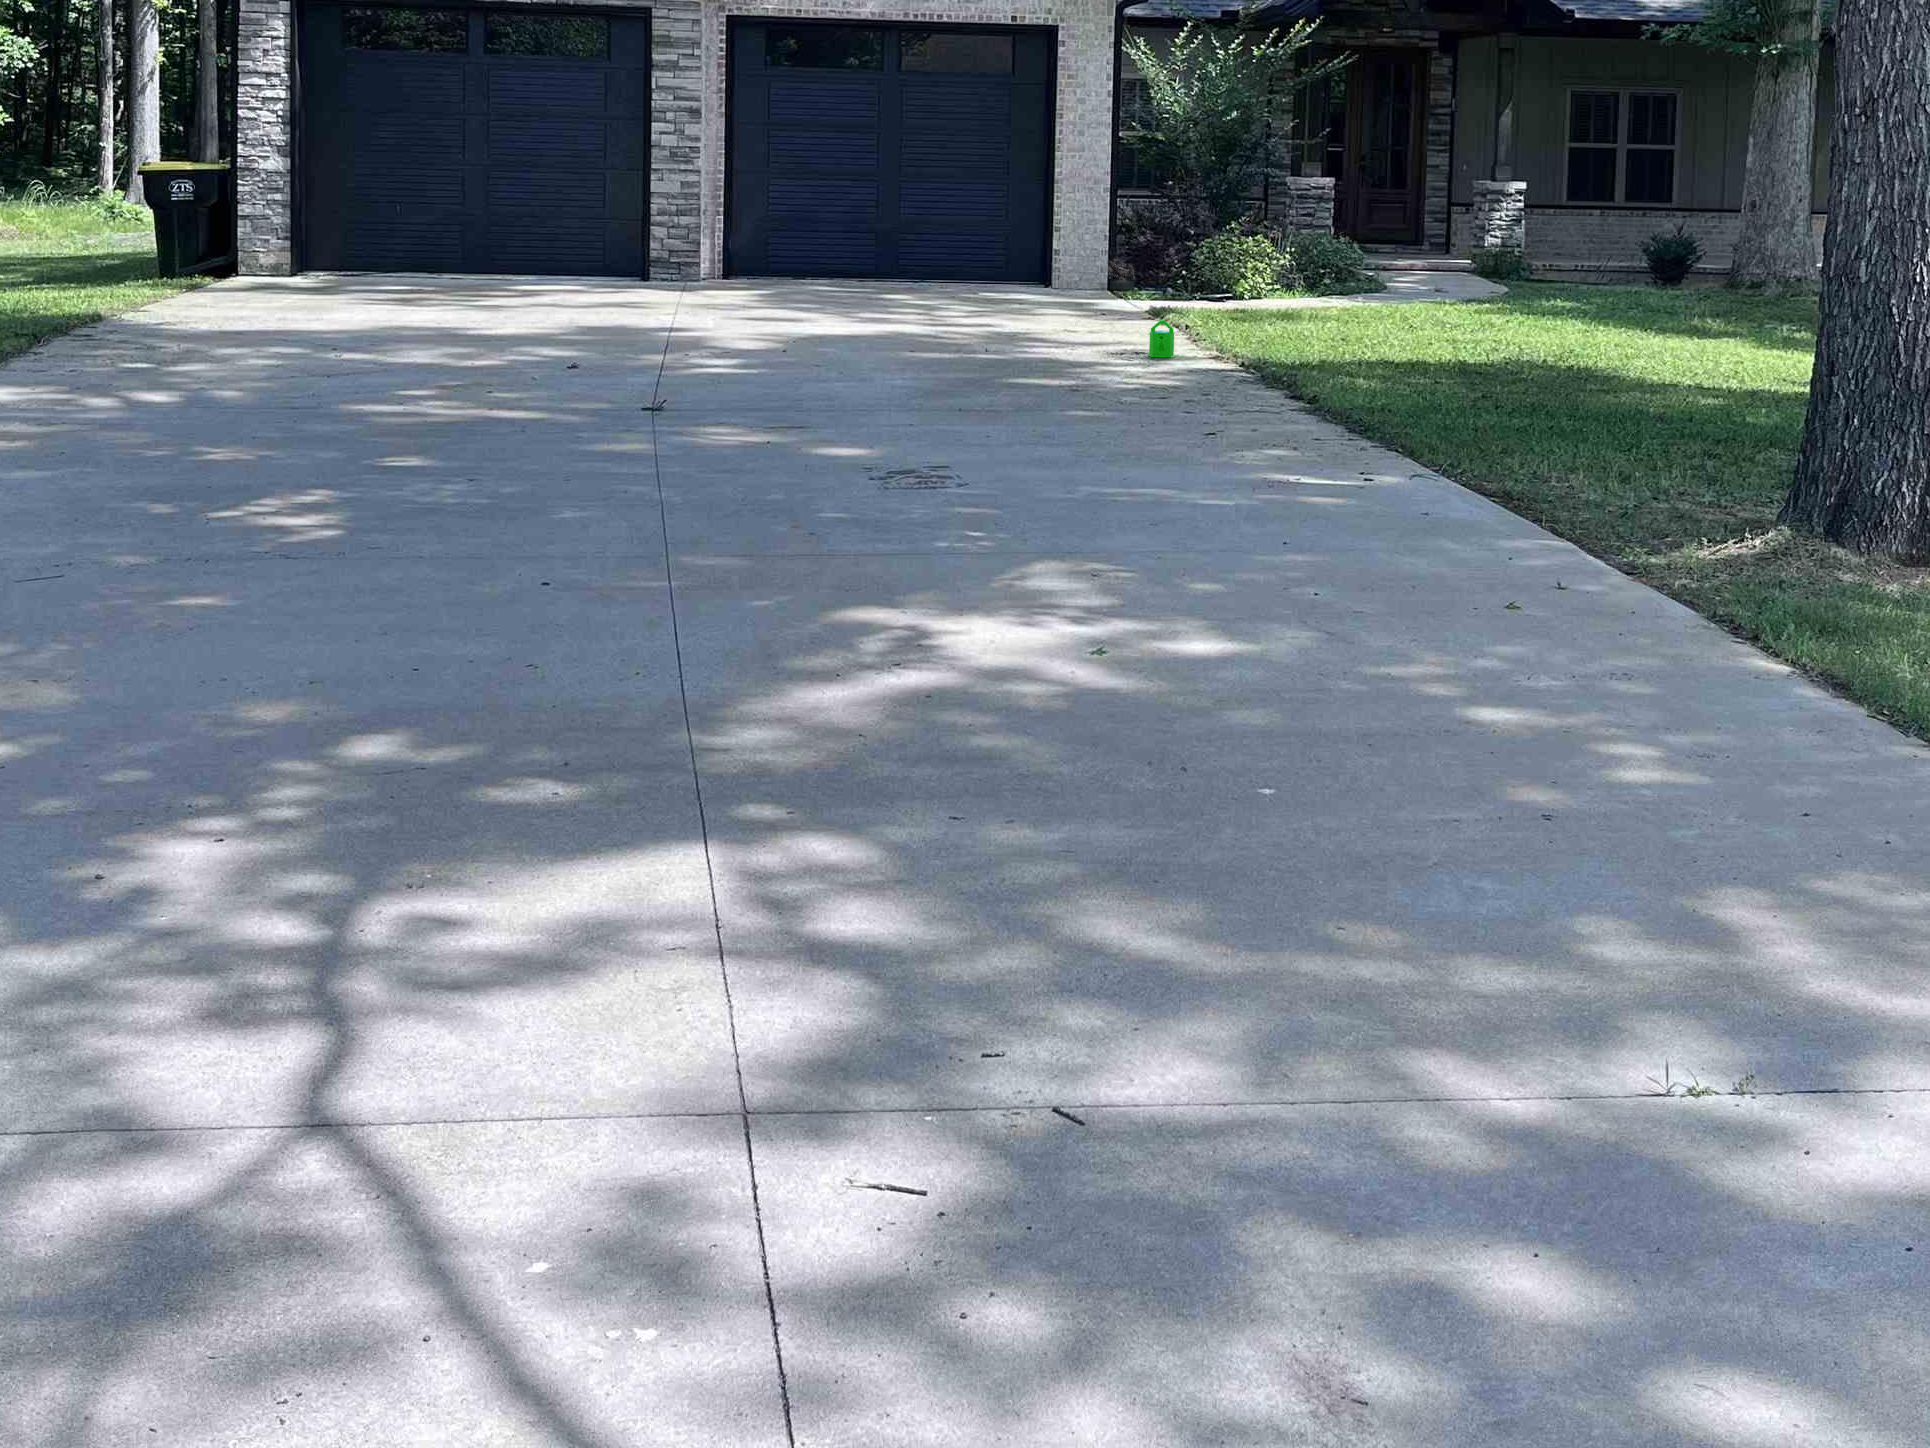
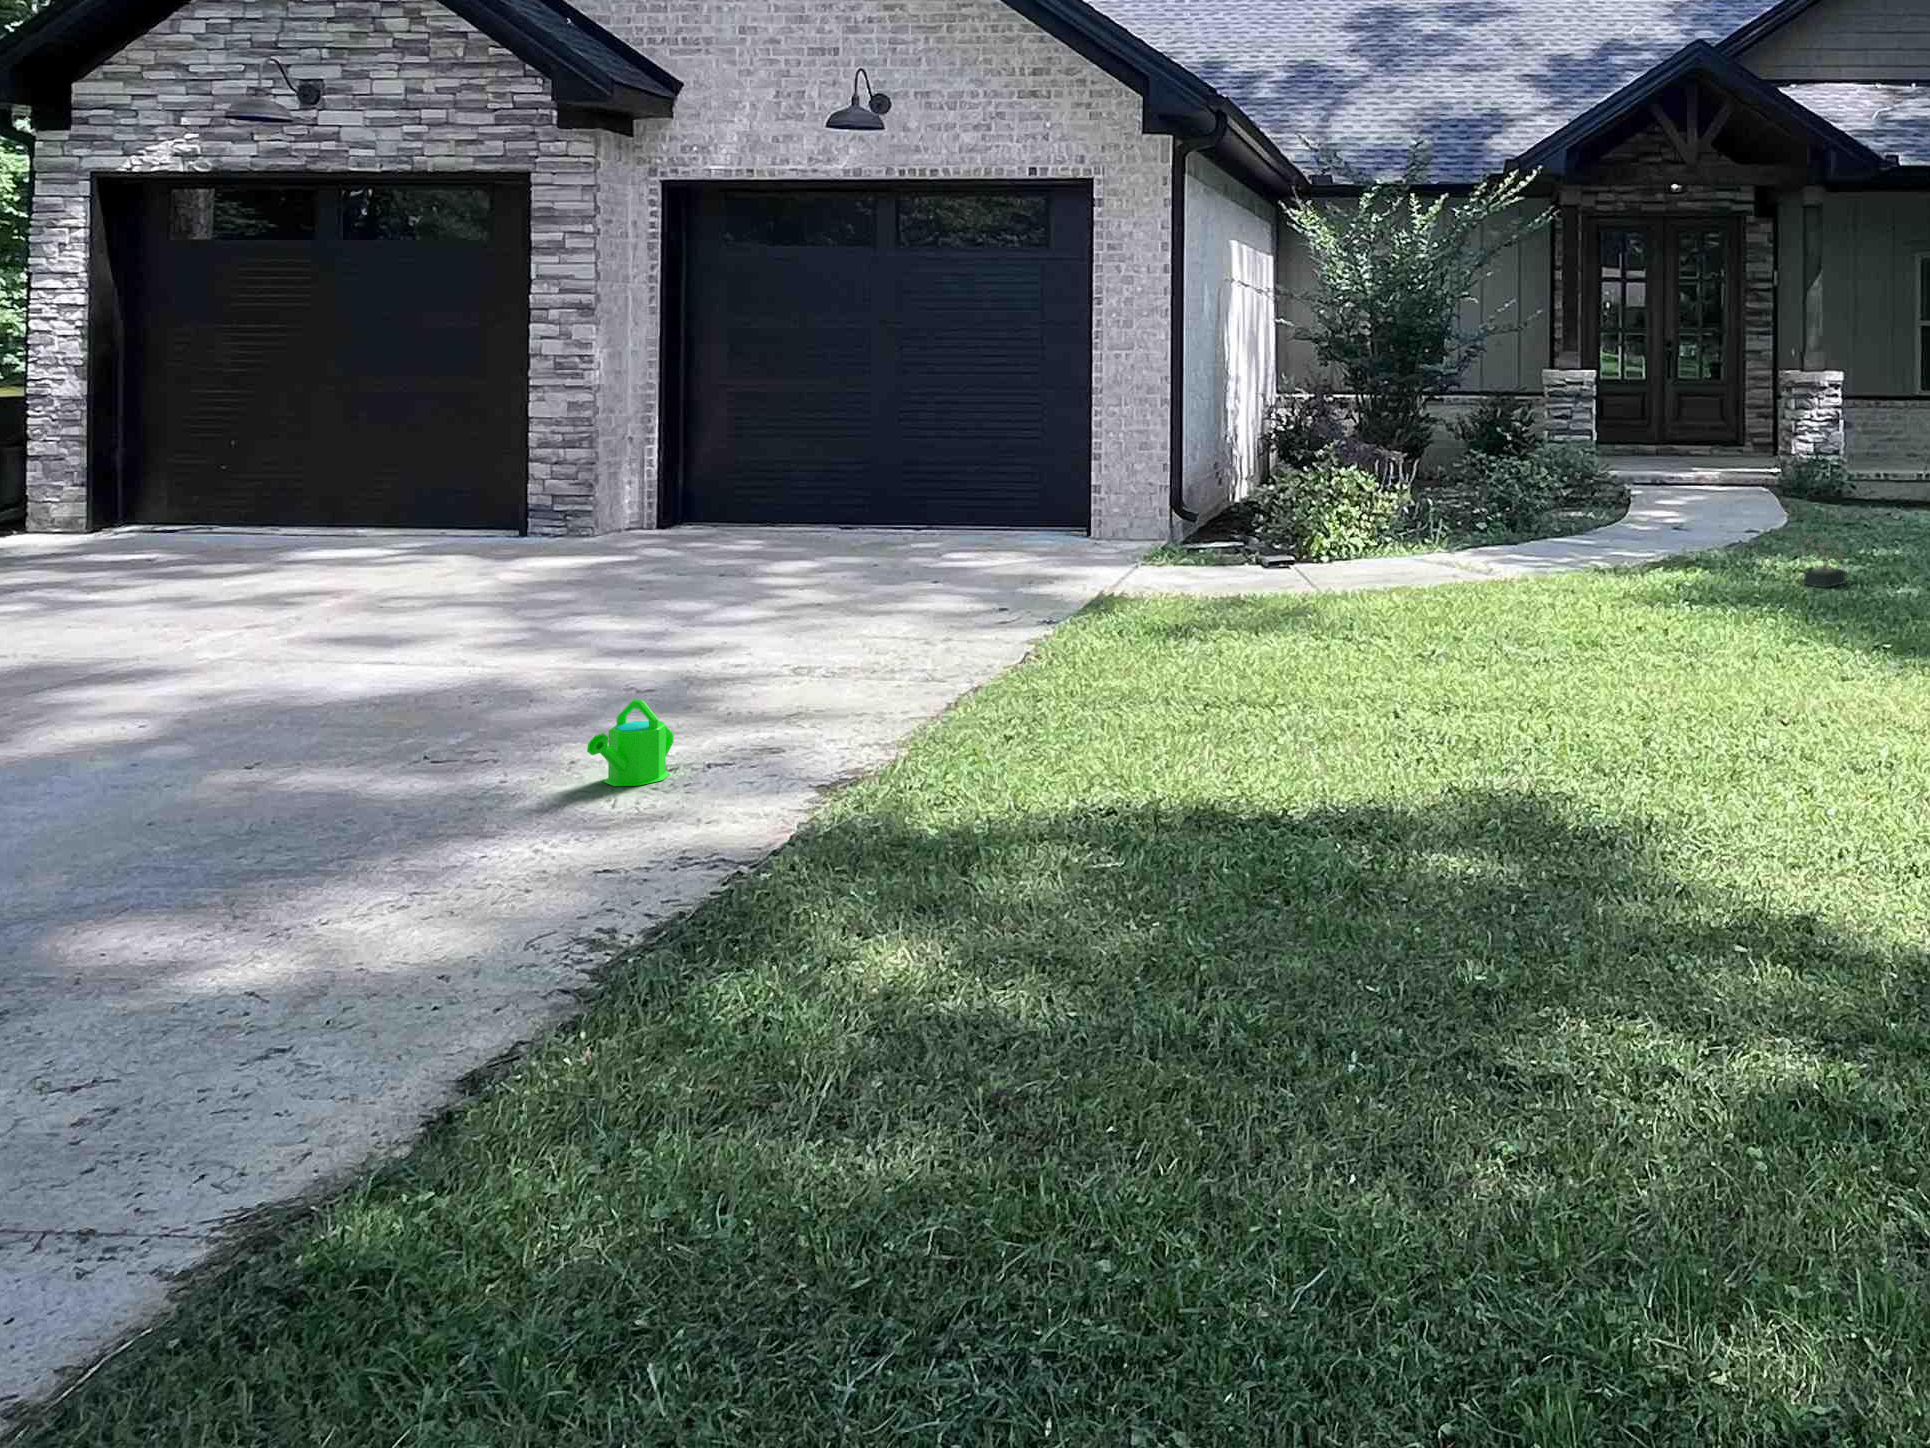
decorative plant: present [1108,264,1135,290] -> present [1800,535,1845,588]

